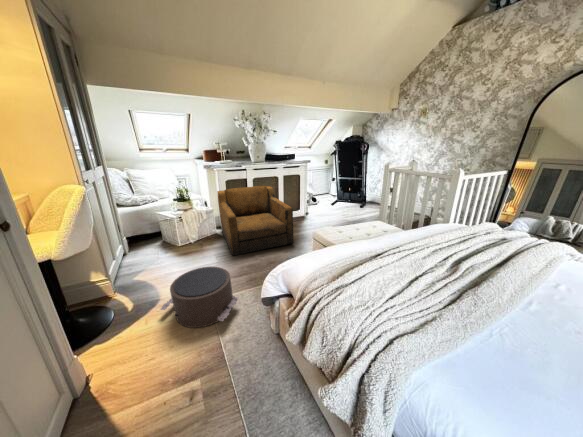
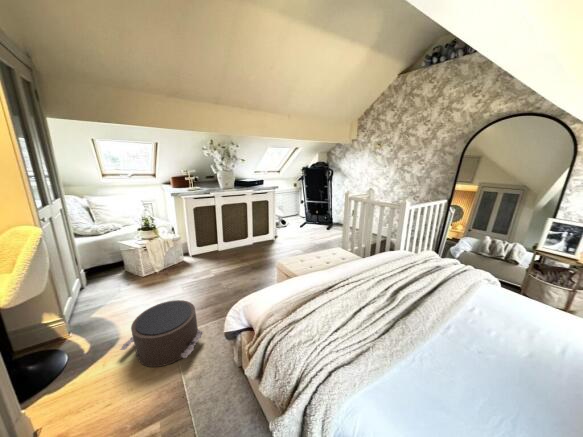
armchair: present [217,186,293,255] -> none [185,212,262,285]

